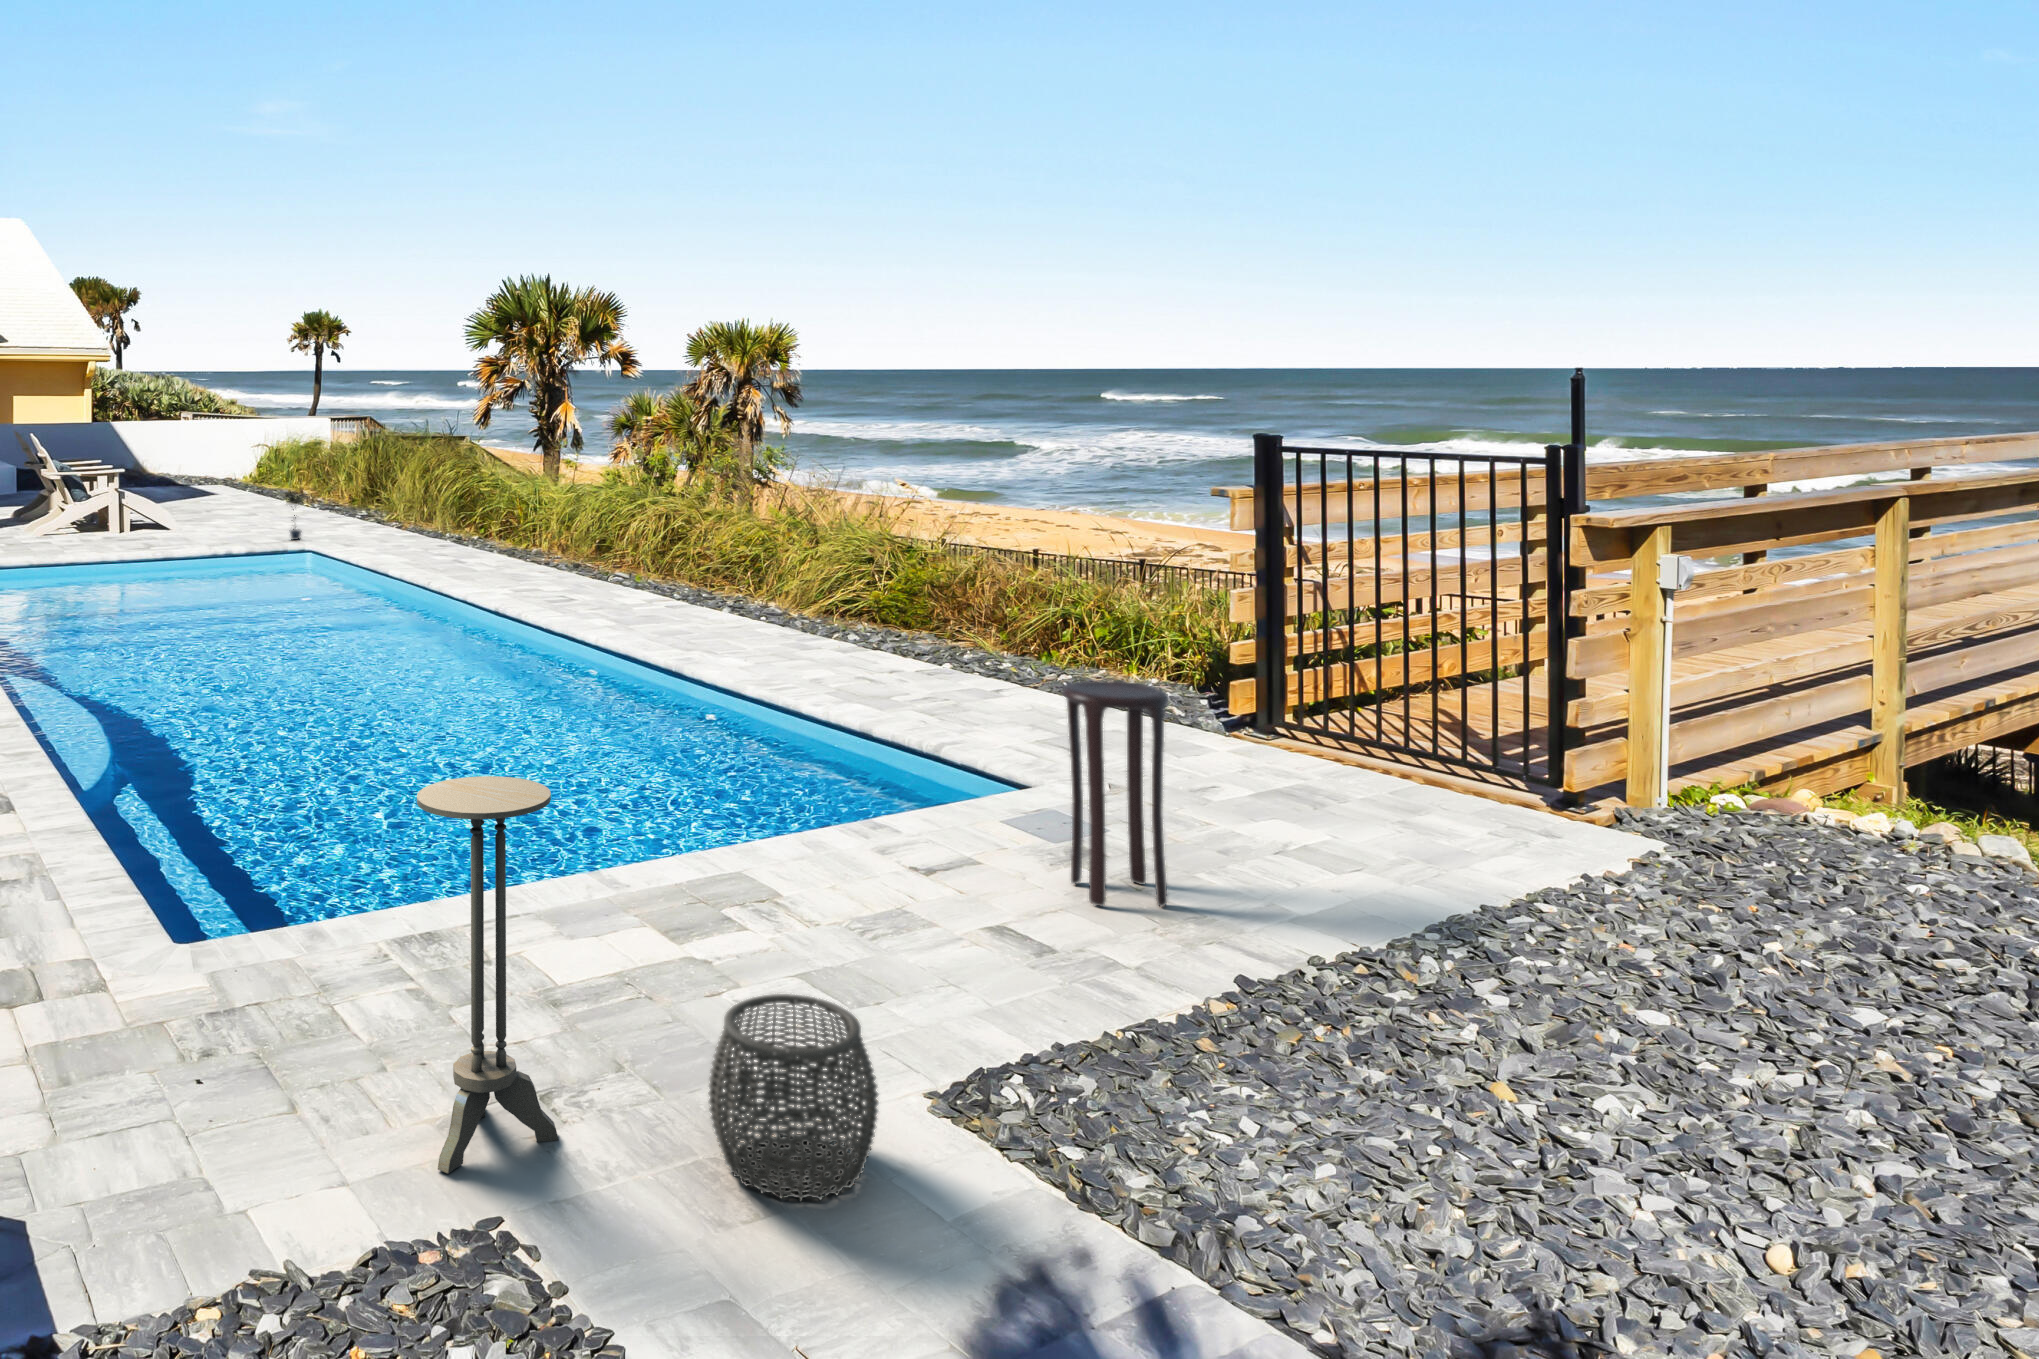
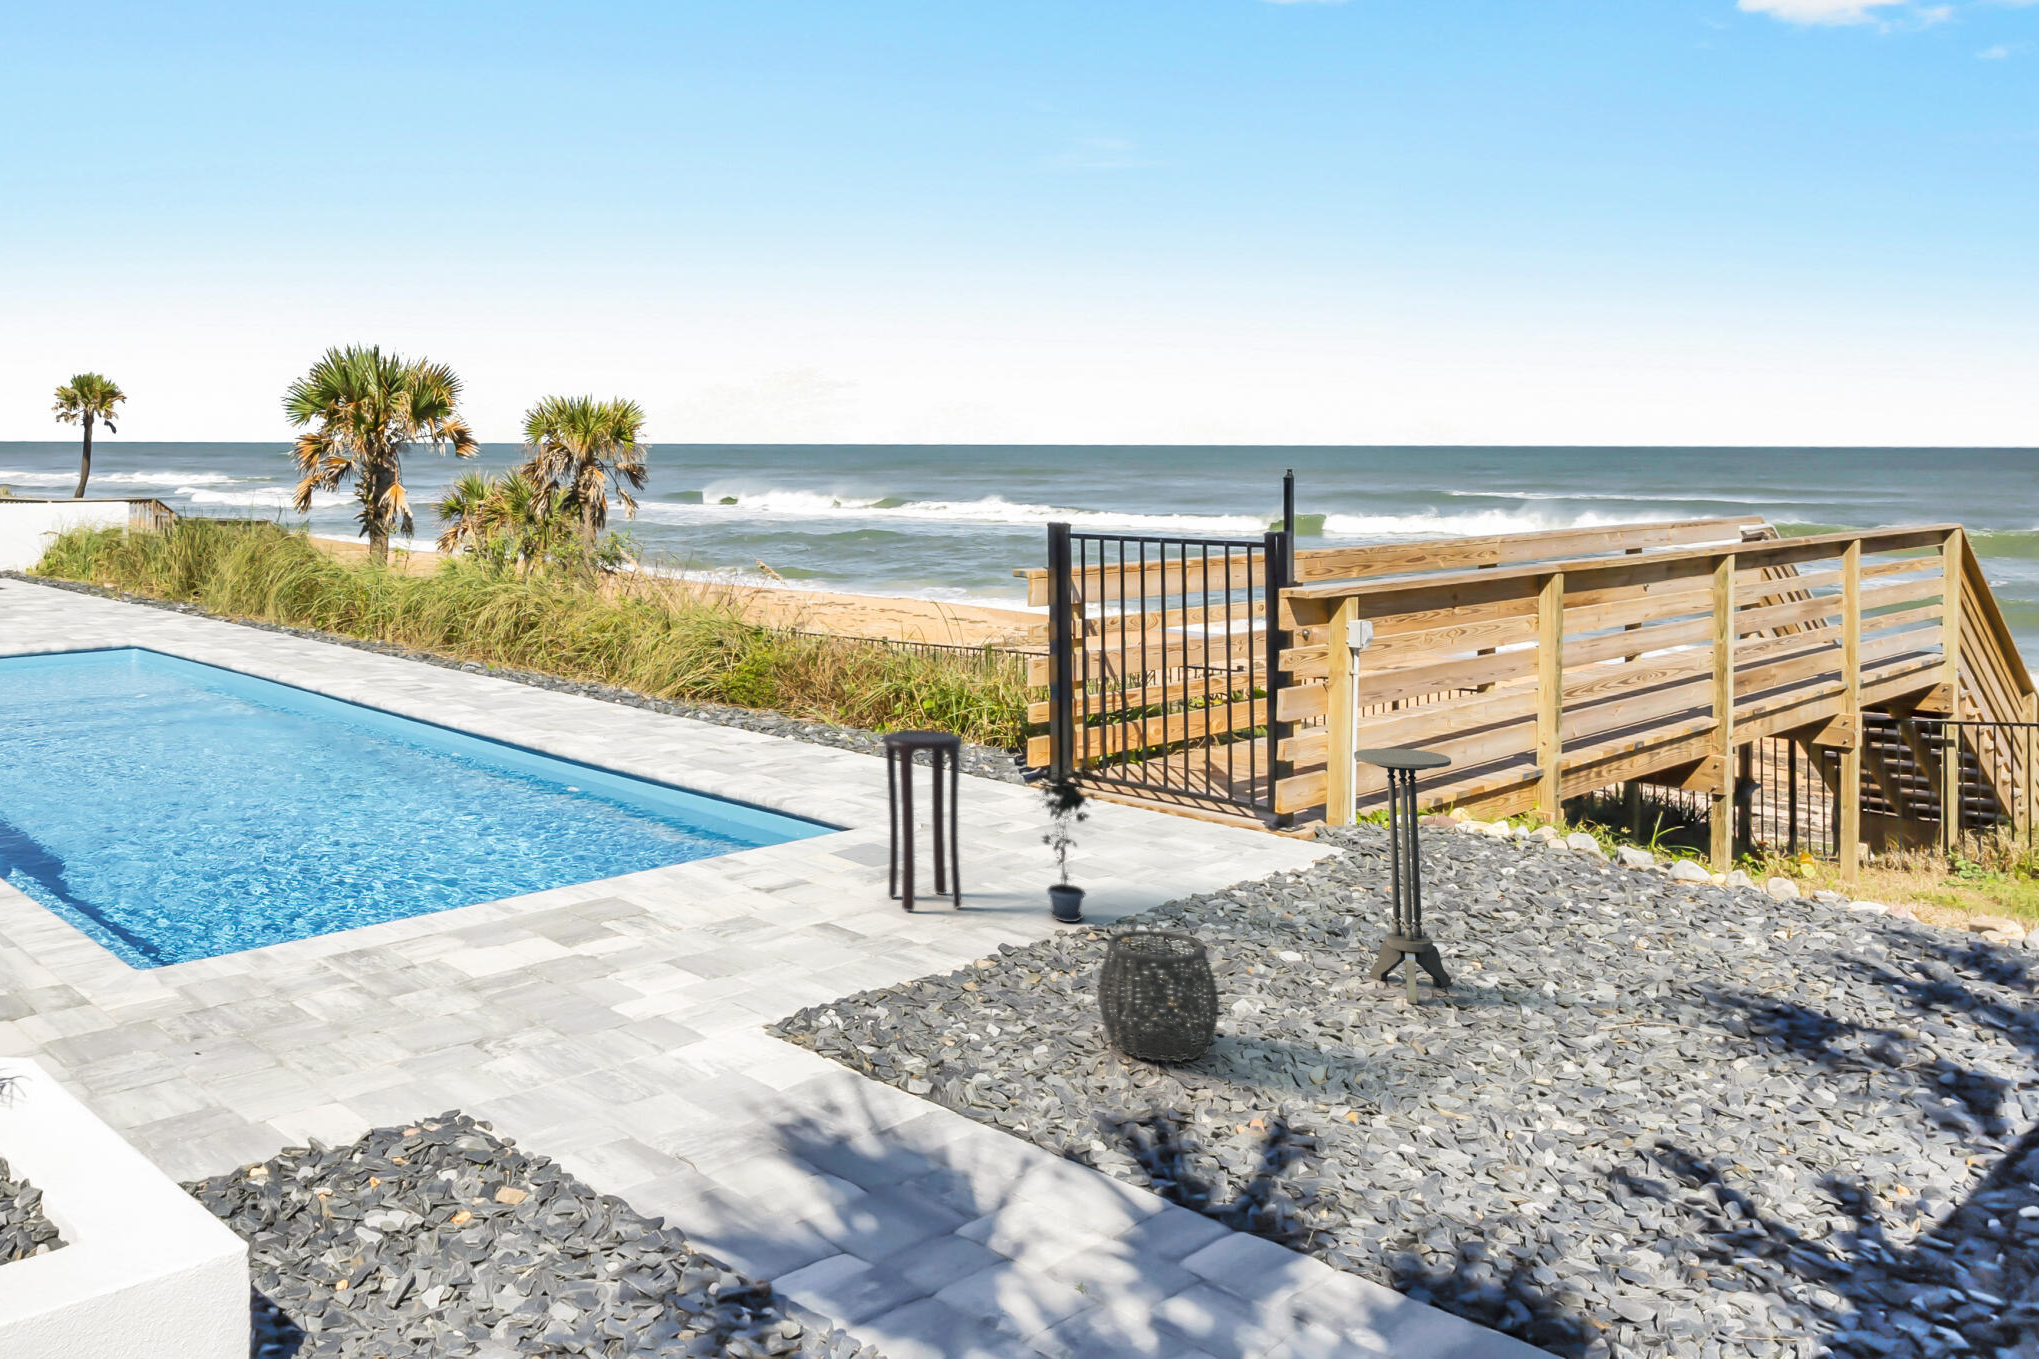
potted plant: present [286,491,307,540] -> present [1040,758,1099,922]
side table: present [417,776,559,1174] -> present [1354,748,1452,1004]
woven basket: present [709,994,879,1200] -> present [1098,930,1219,1062]

